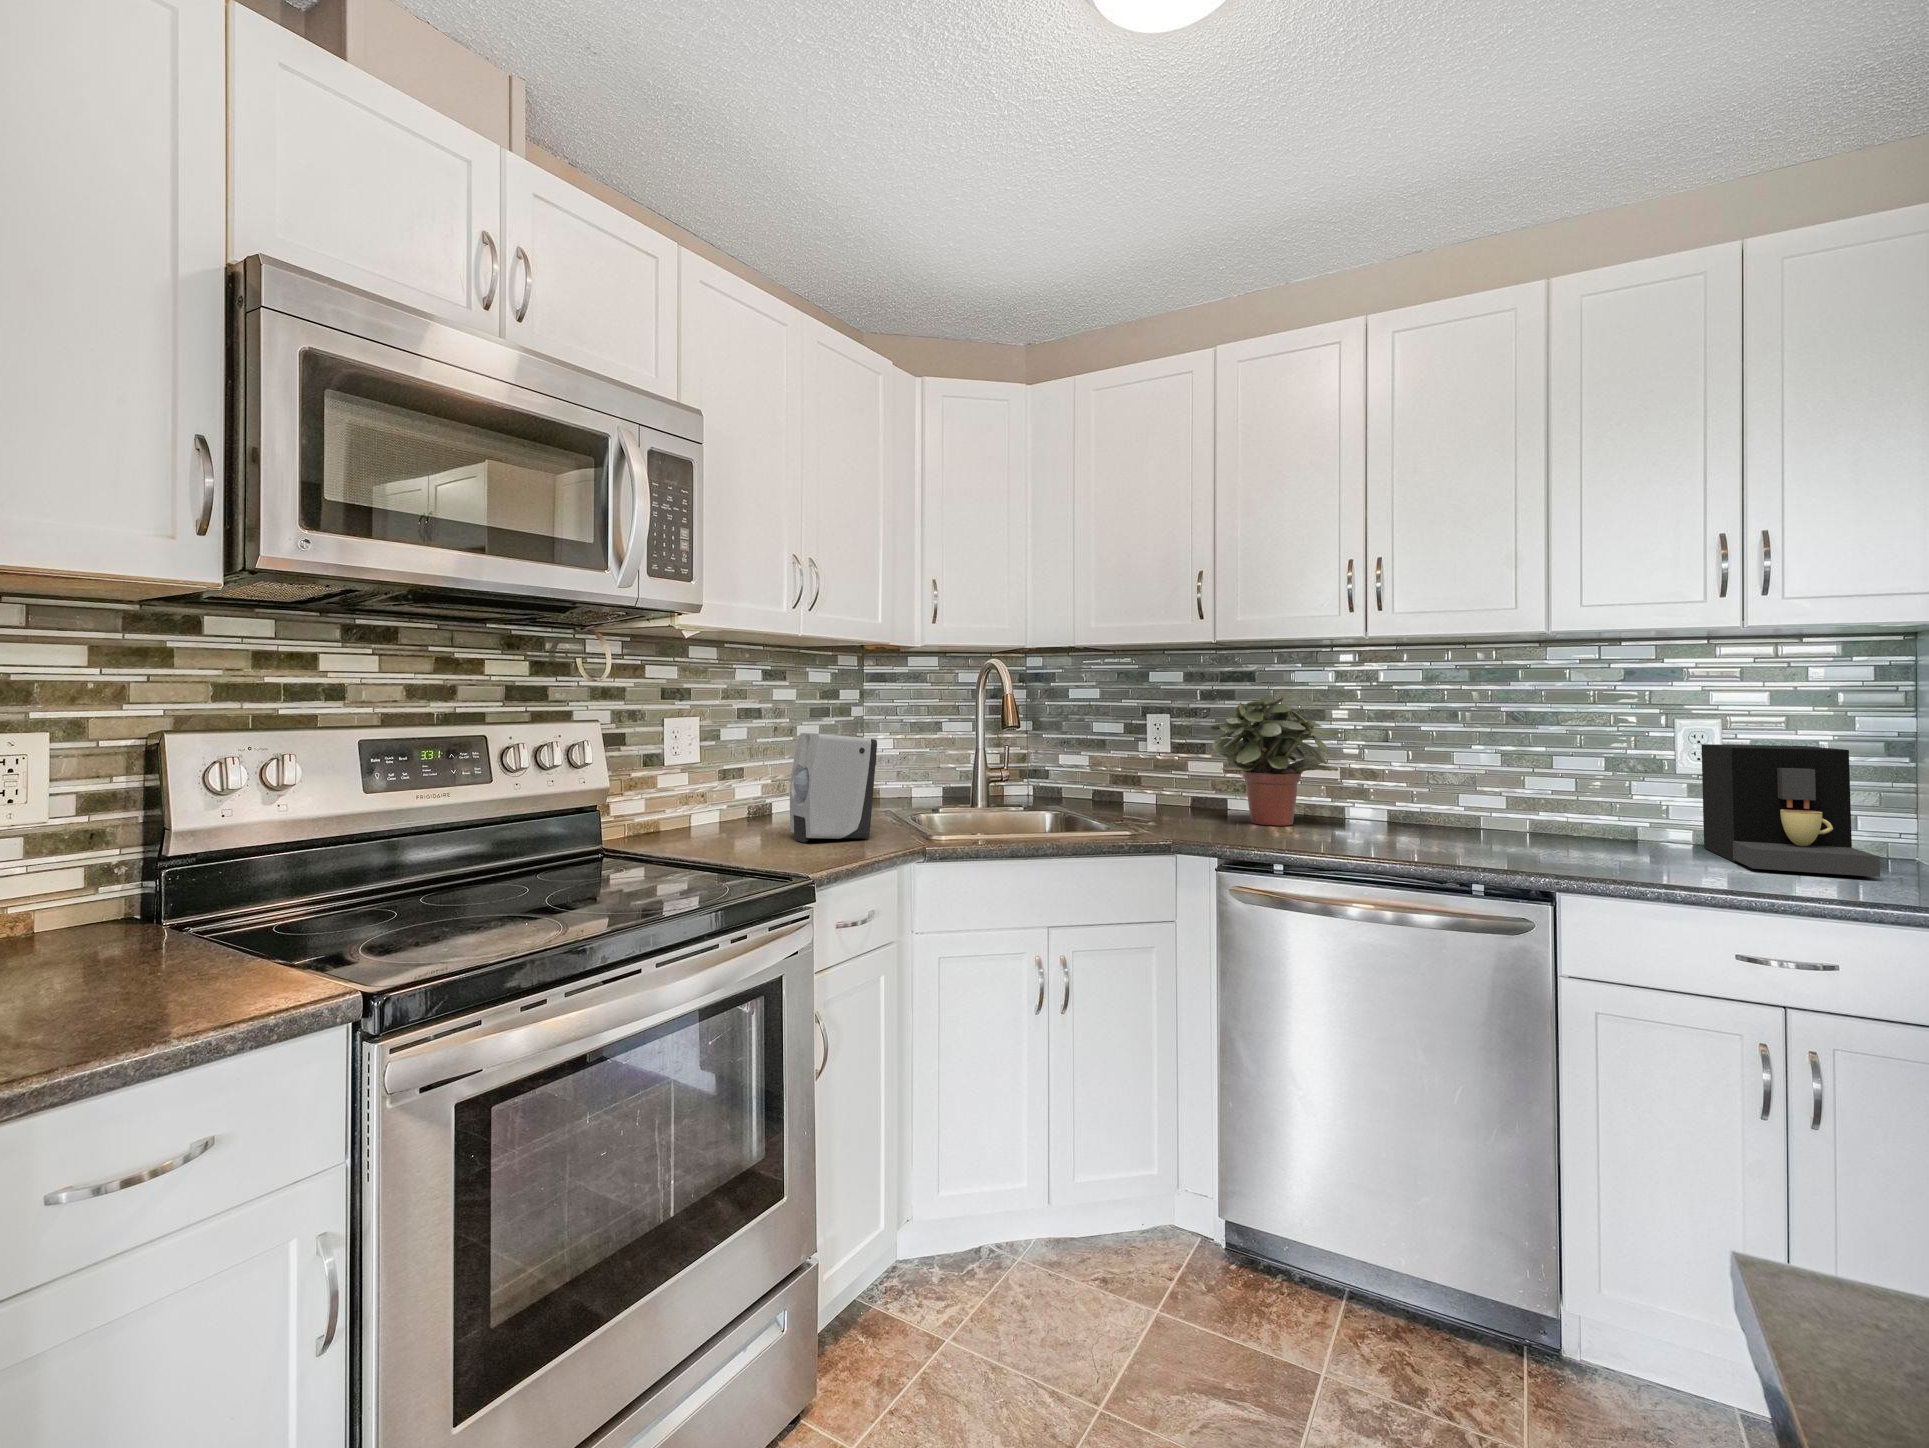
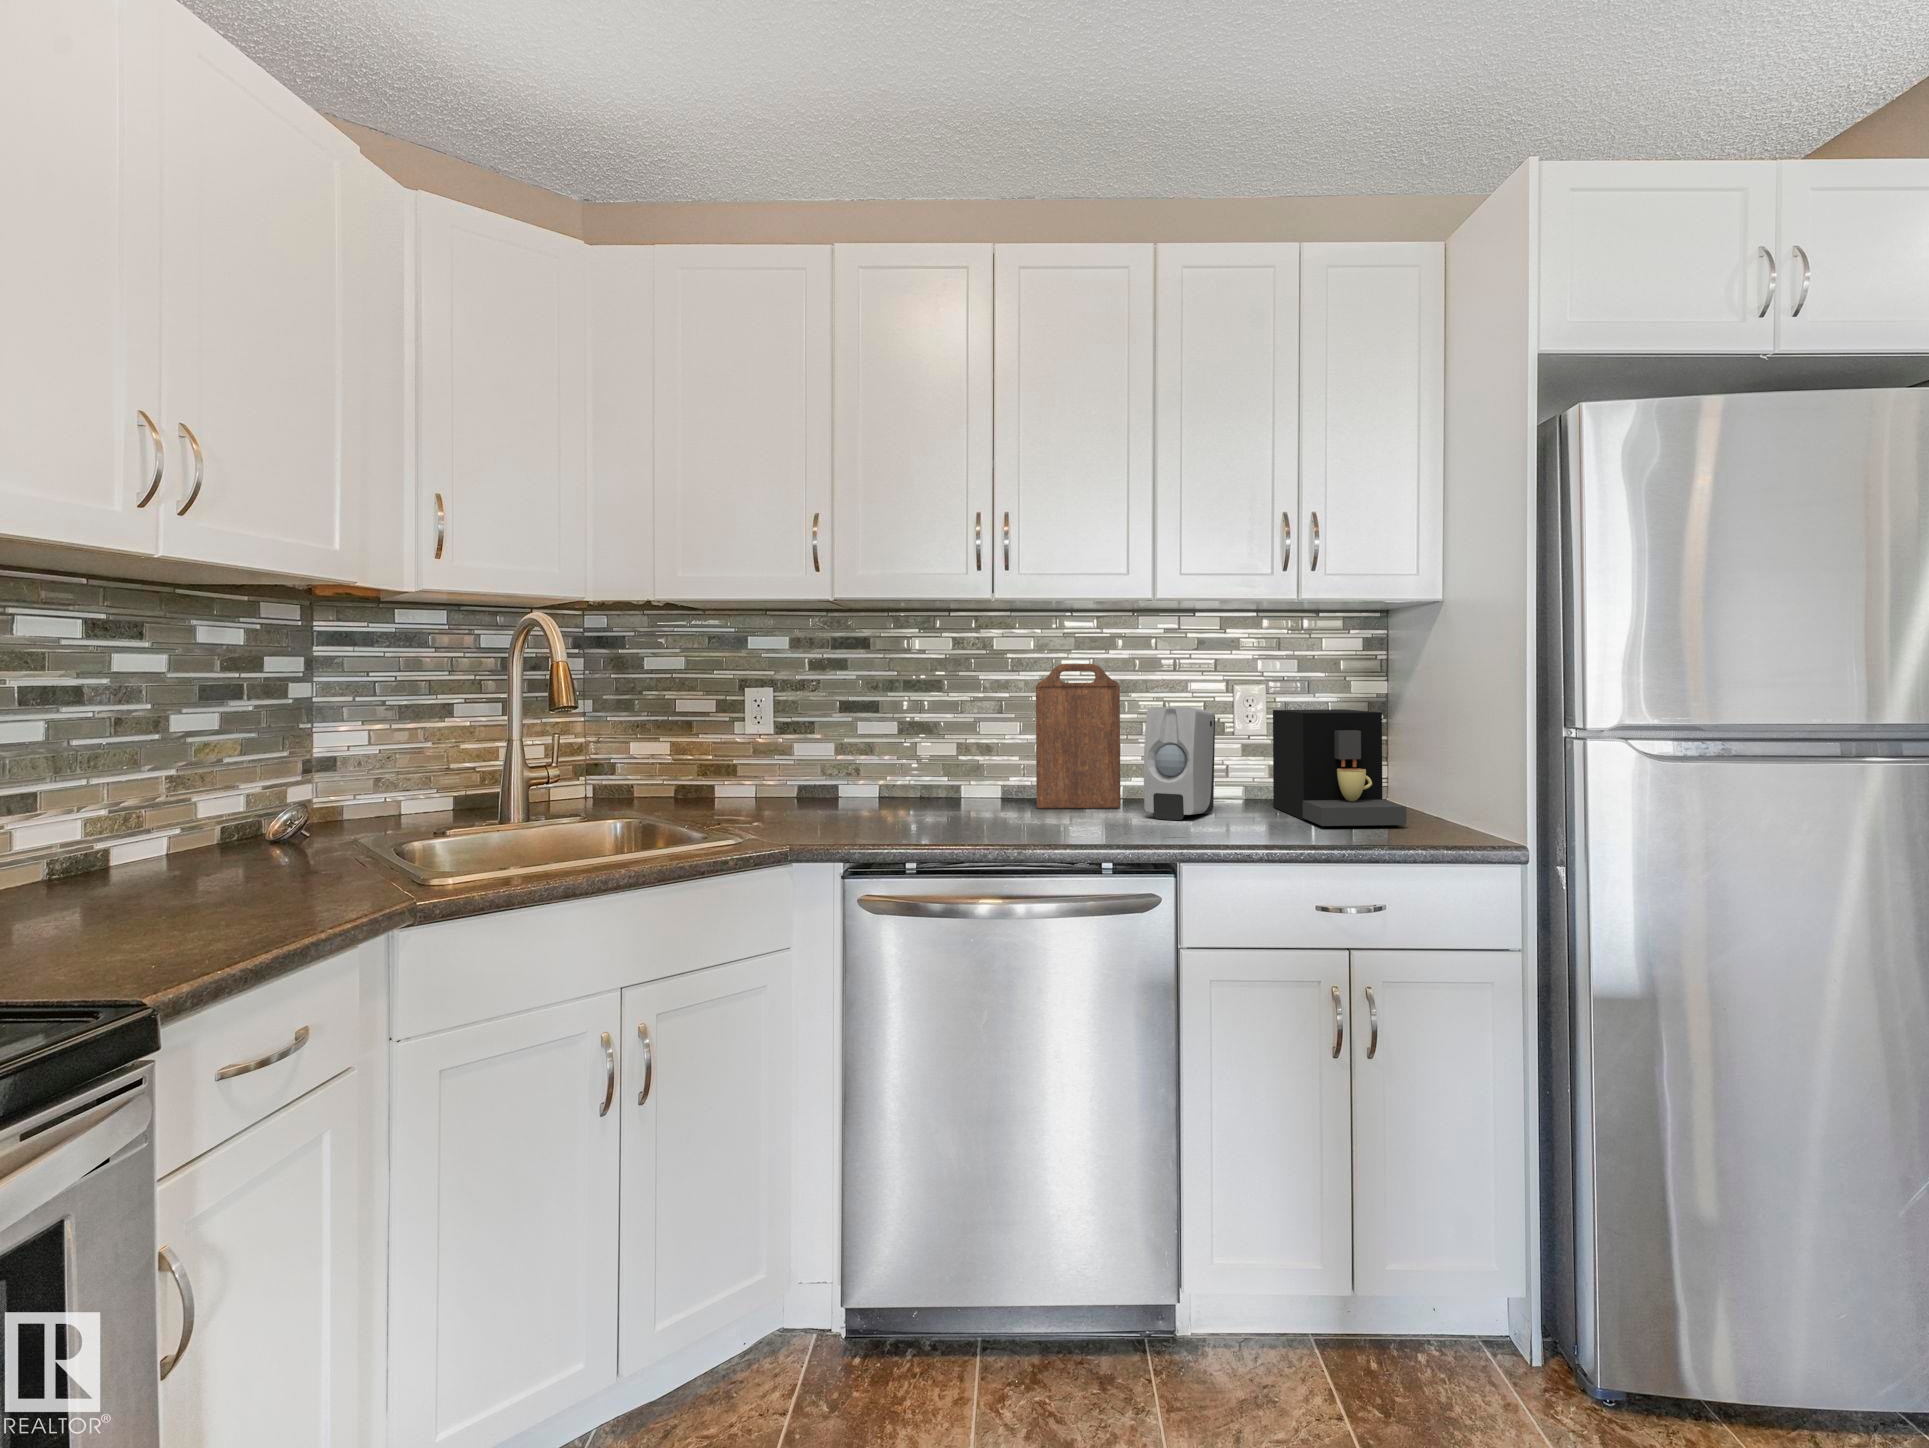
potted plant: present [1210,695,1343,826] -> none [823,664,968,817]
cutting board: none [1414,695,1508,835] -> present [1036,664,1121,808]
soap dispenser: present [790,733,877,842] -> present [1144,707,1215,820]

